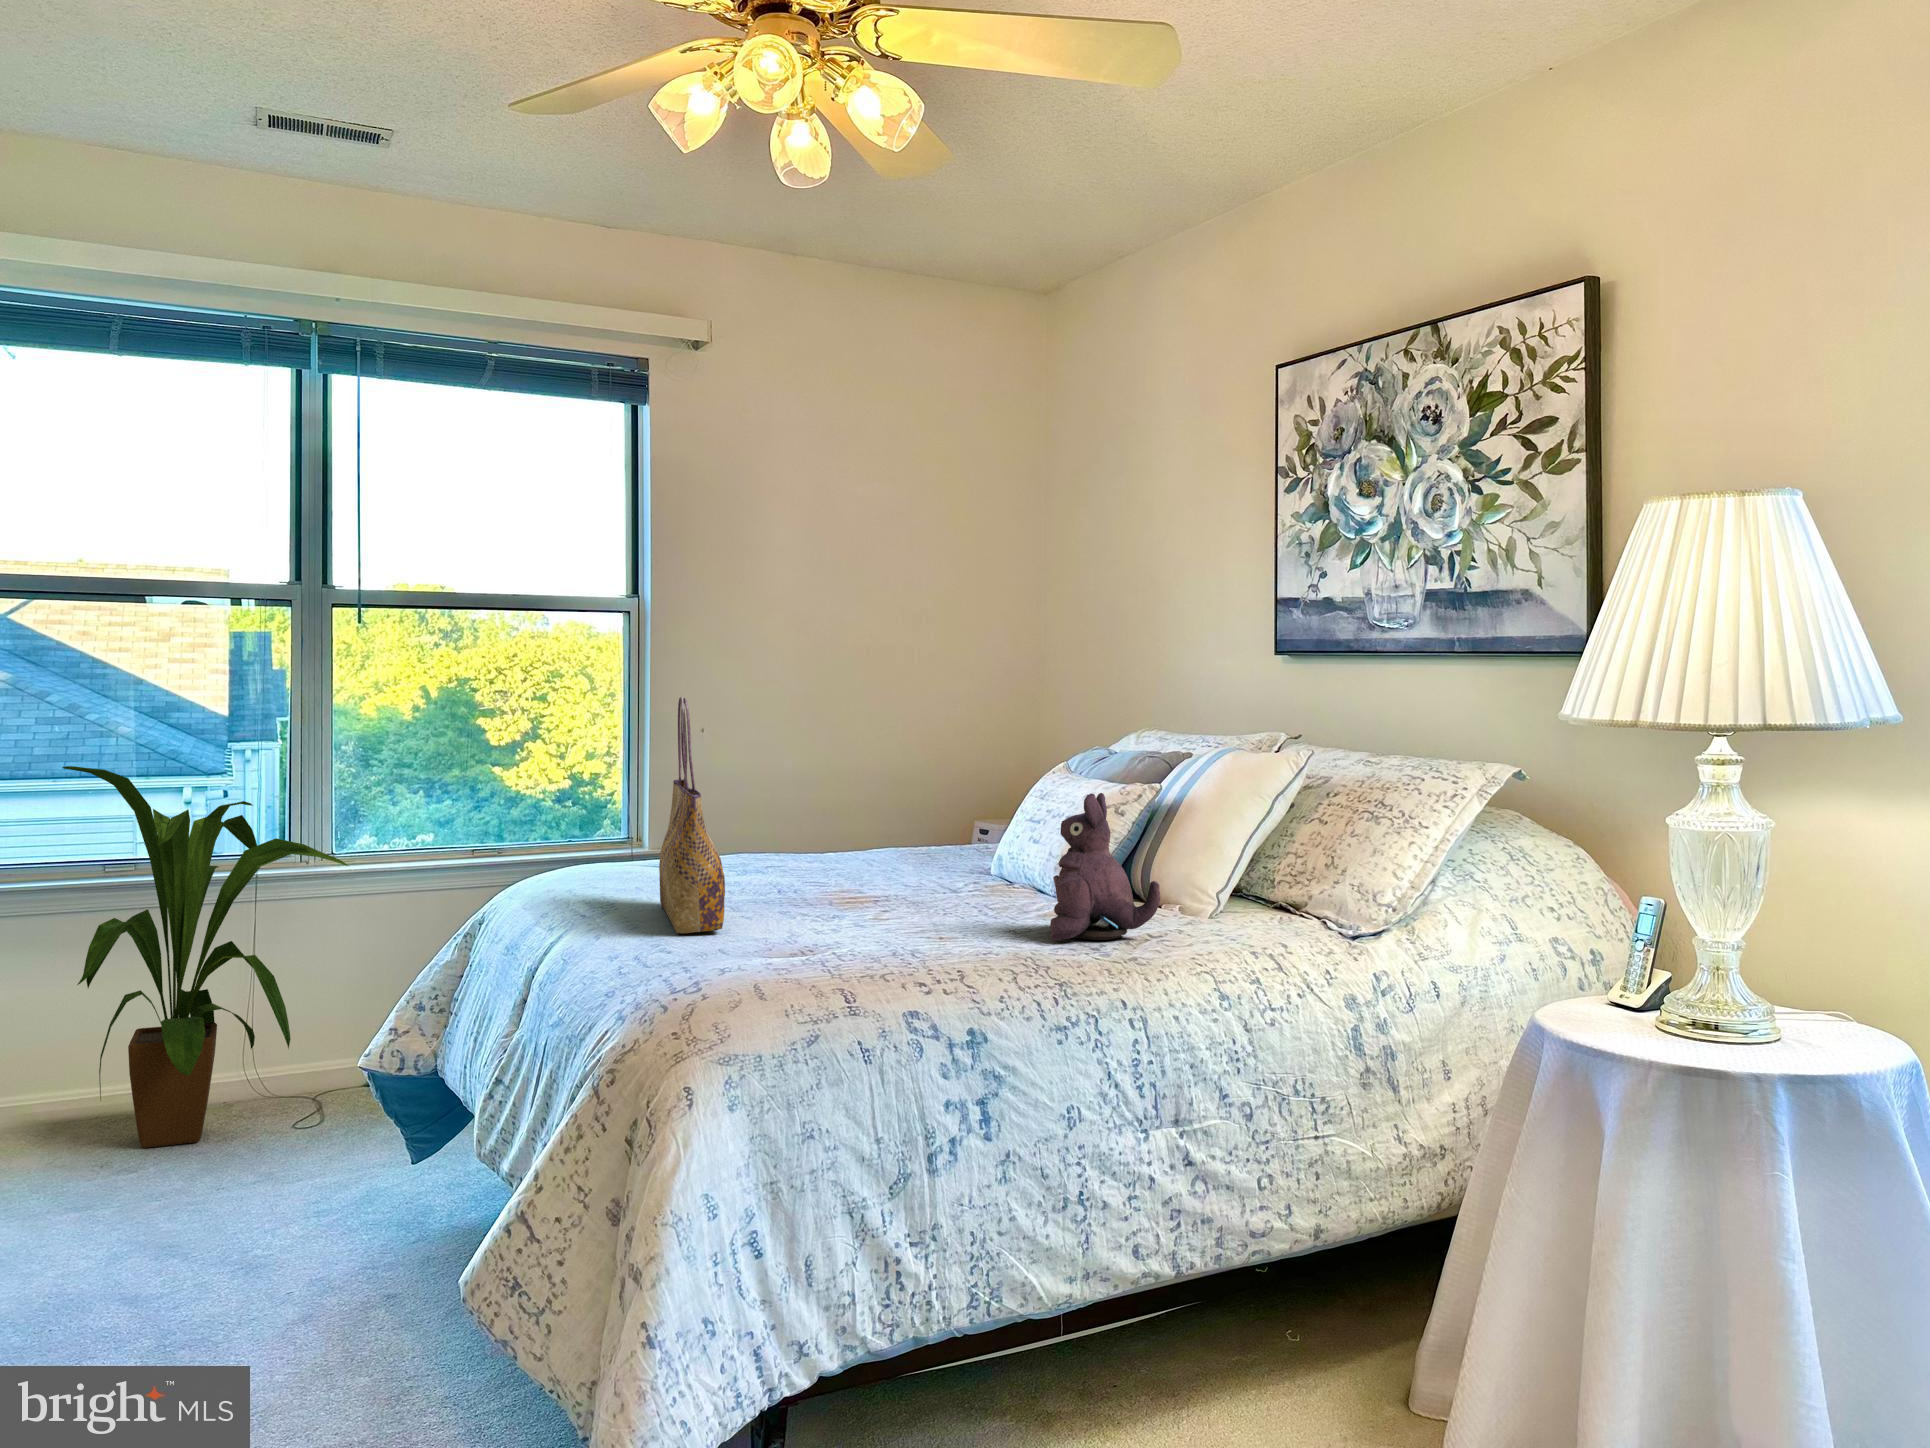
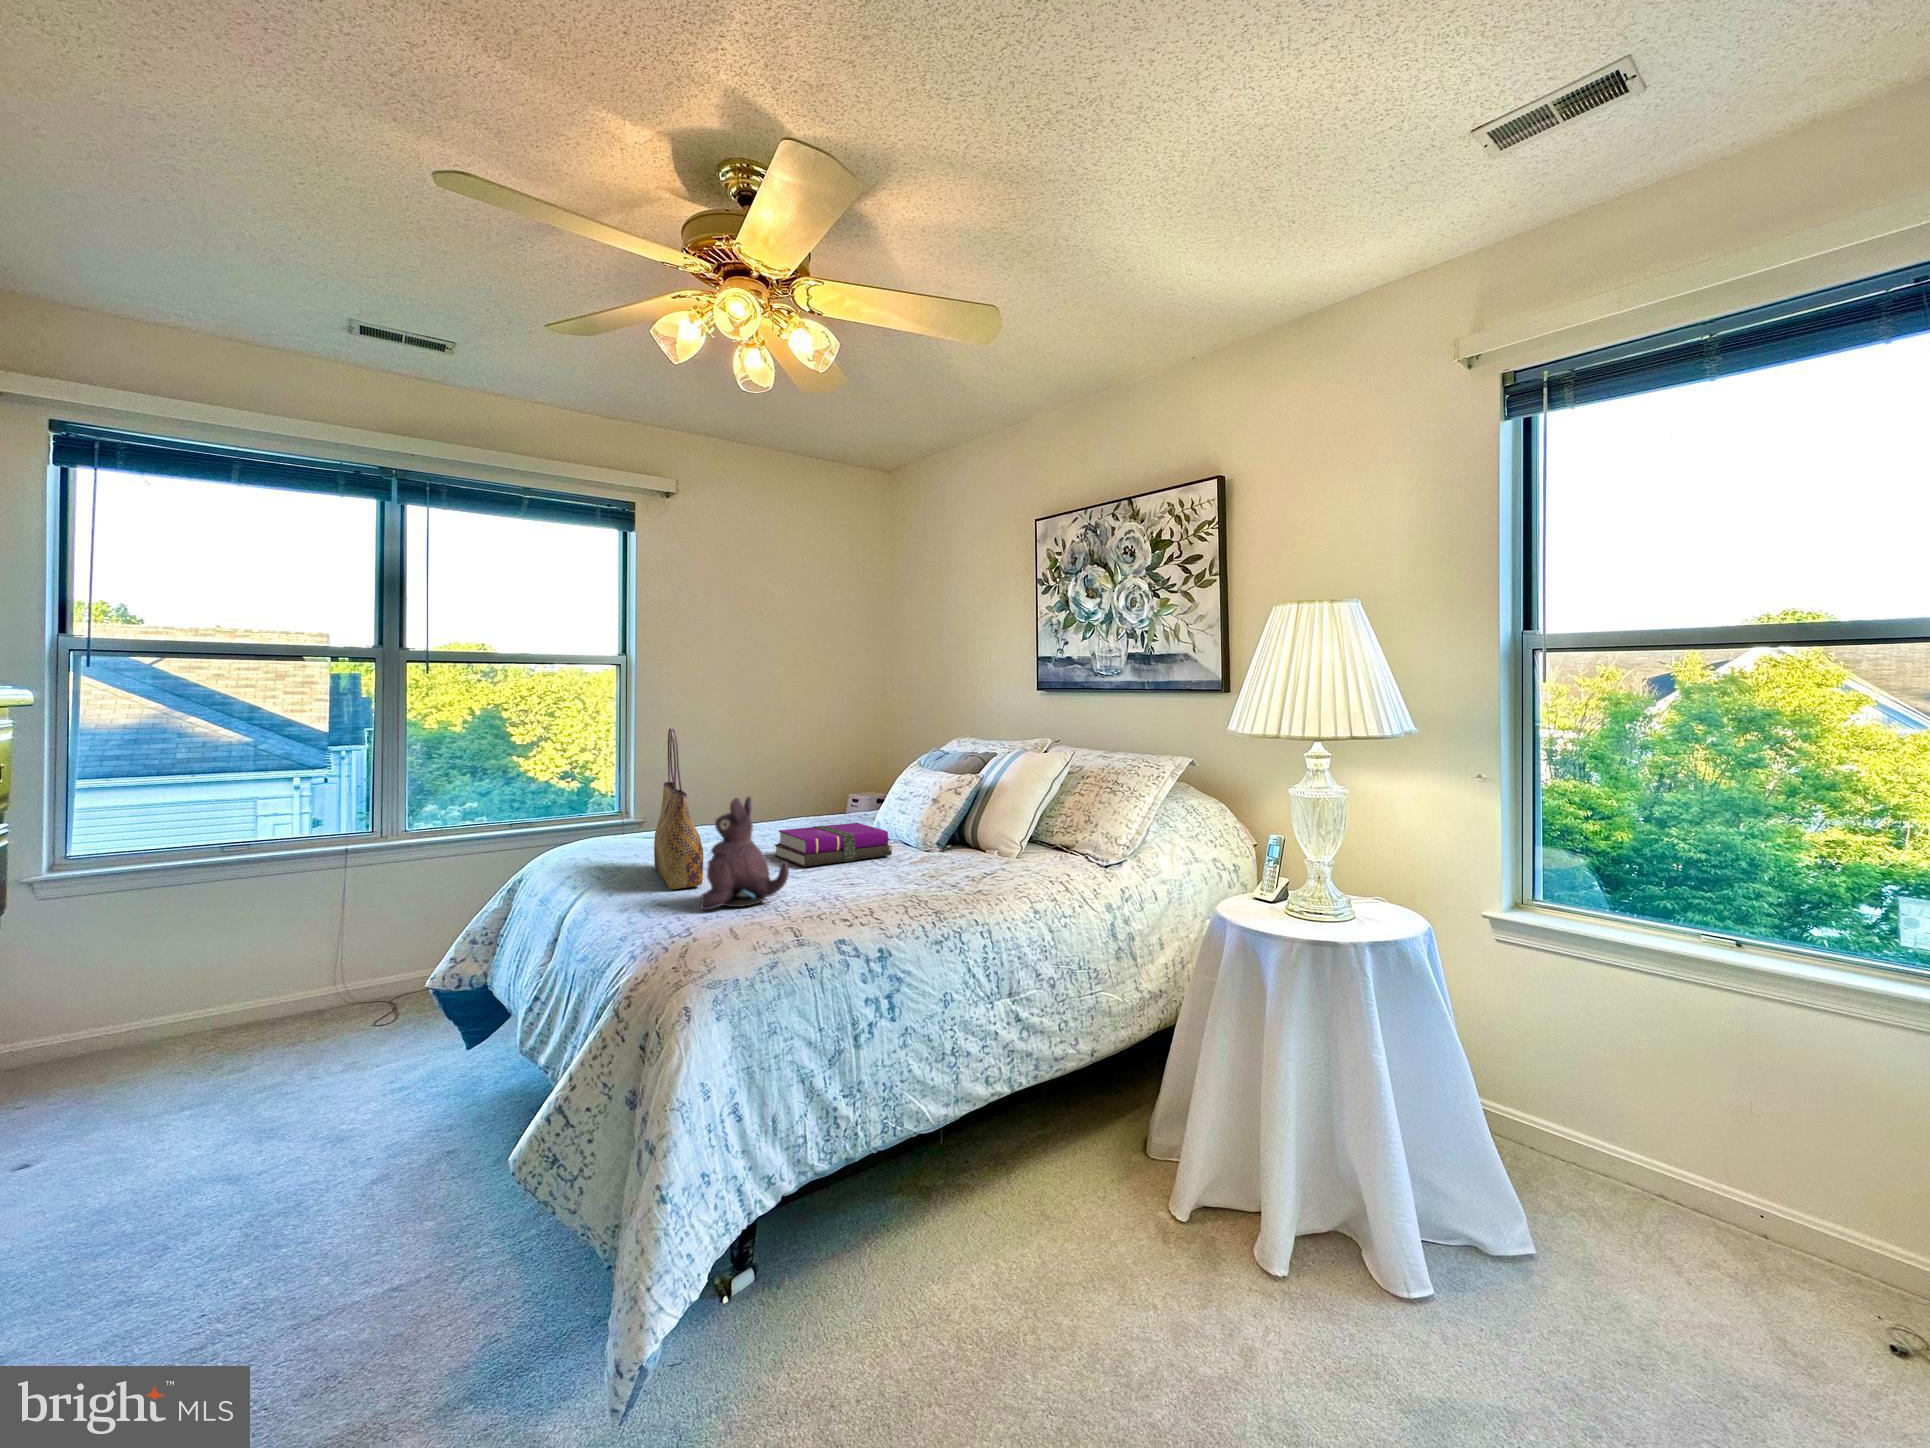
house plant: present [62,766,348,1148] -> none [180,782,417,1056]
plush toy: present [1050,793,1160,941] -> present [700,797,789,910]
notebook: none [834,855,1011,914] -> present [774,823,892,867]

